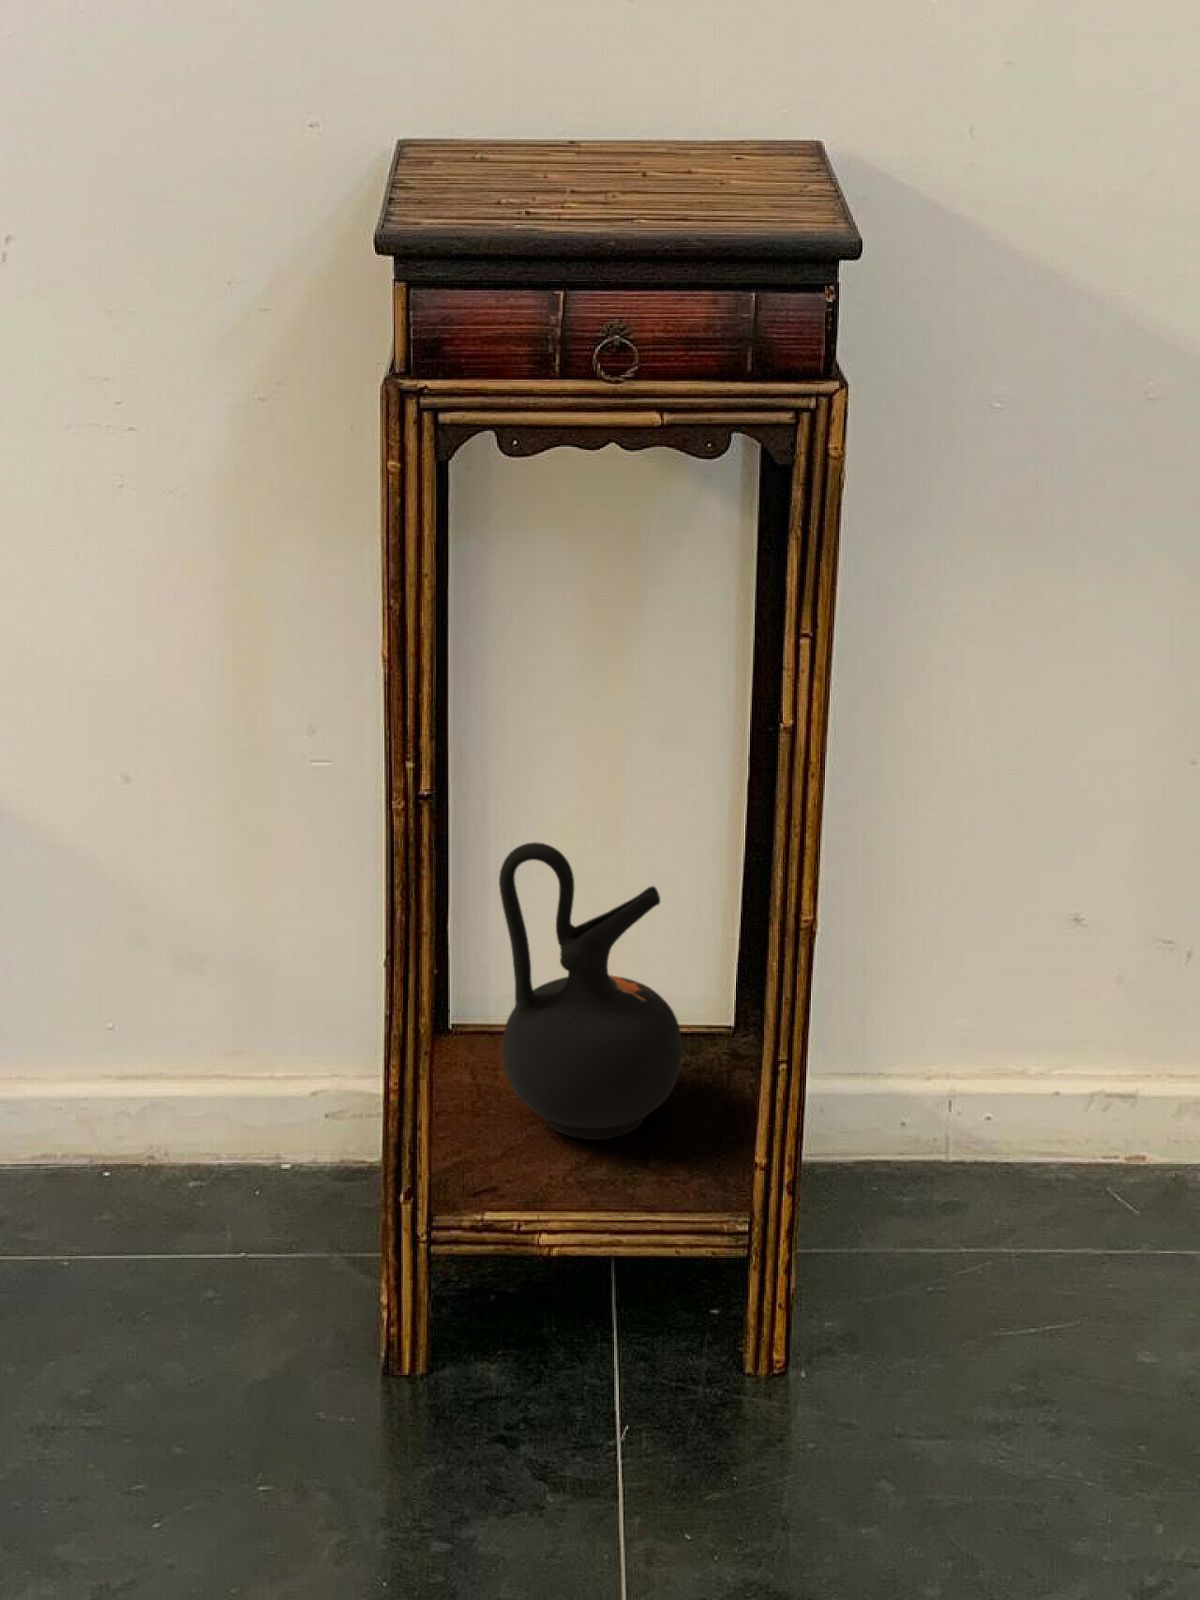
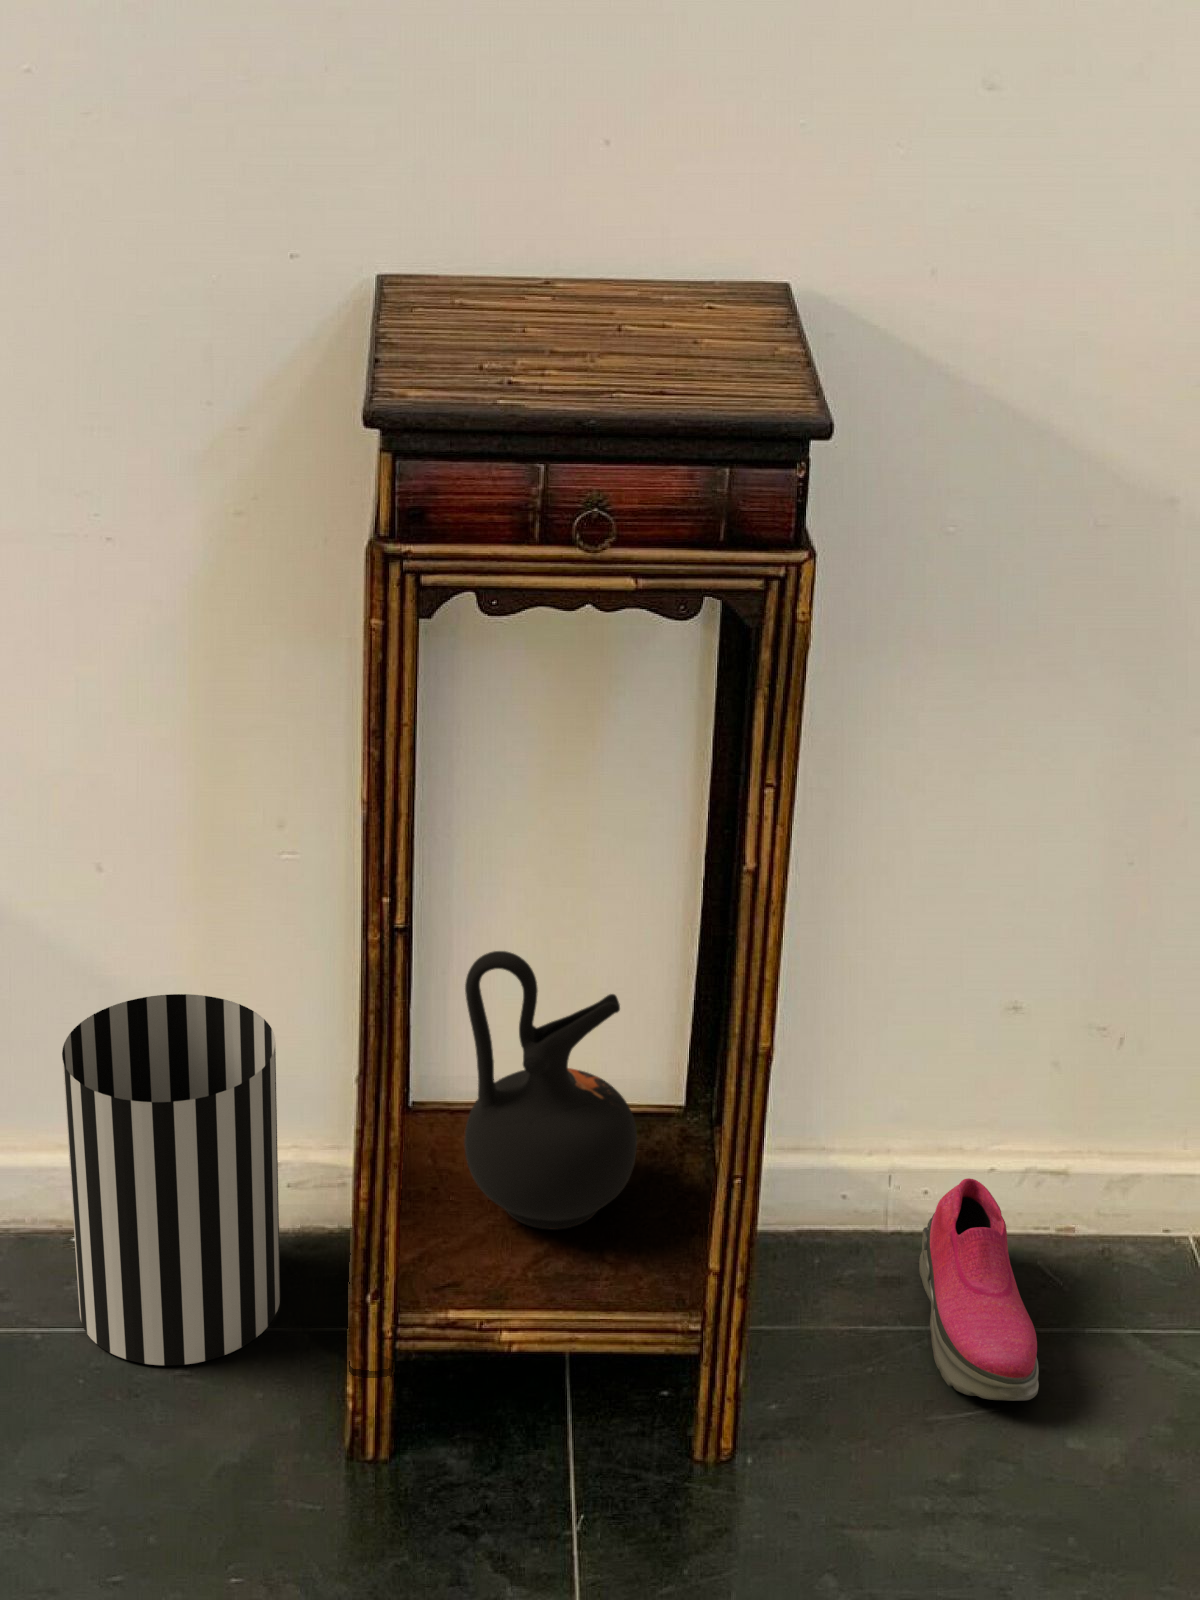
wastebasket: none [86,906,316,1287] -> present [62,994,280,1365]
shoe: none [984,1096,1111,1315] -> present [919,1178,1039,1401]

